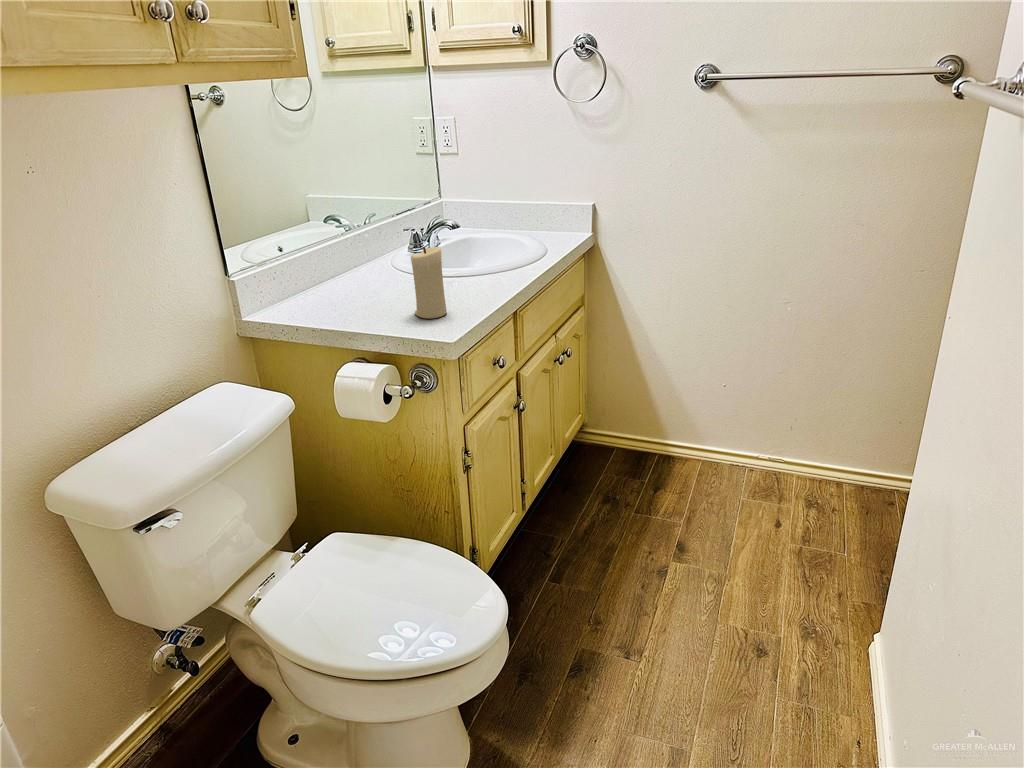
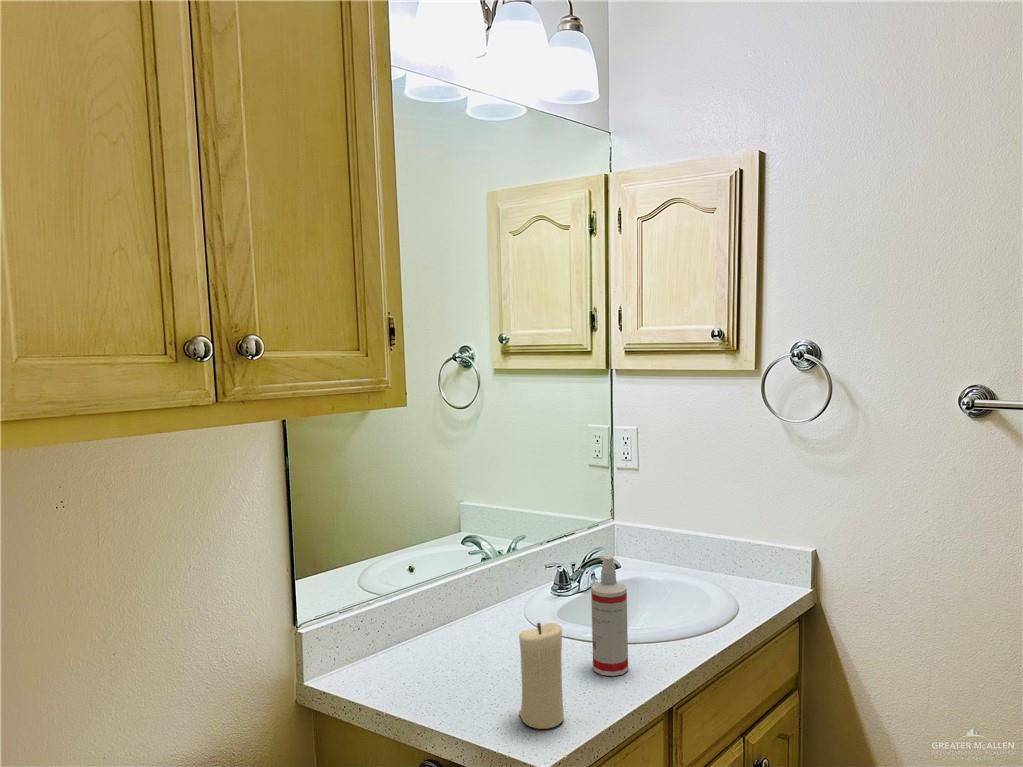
spray bottle: none [449,204,480,290] -> present [591,556,628,676]

